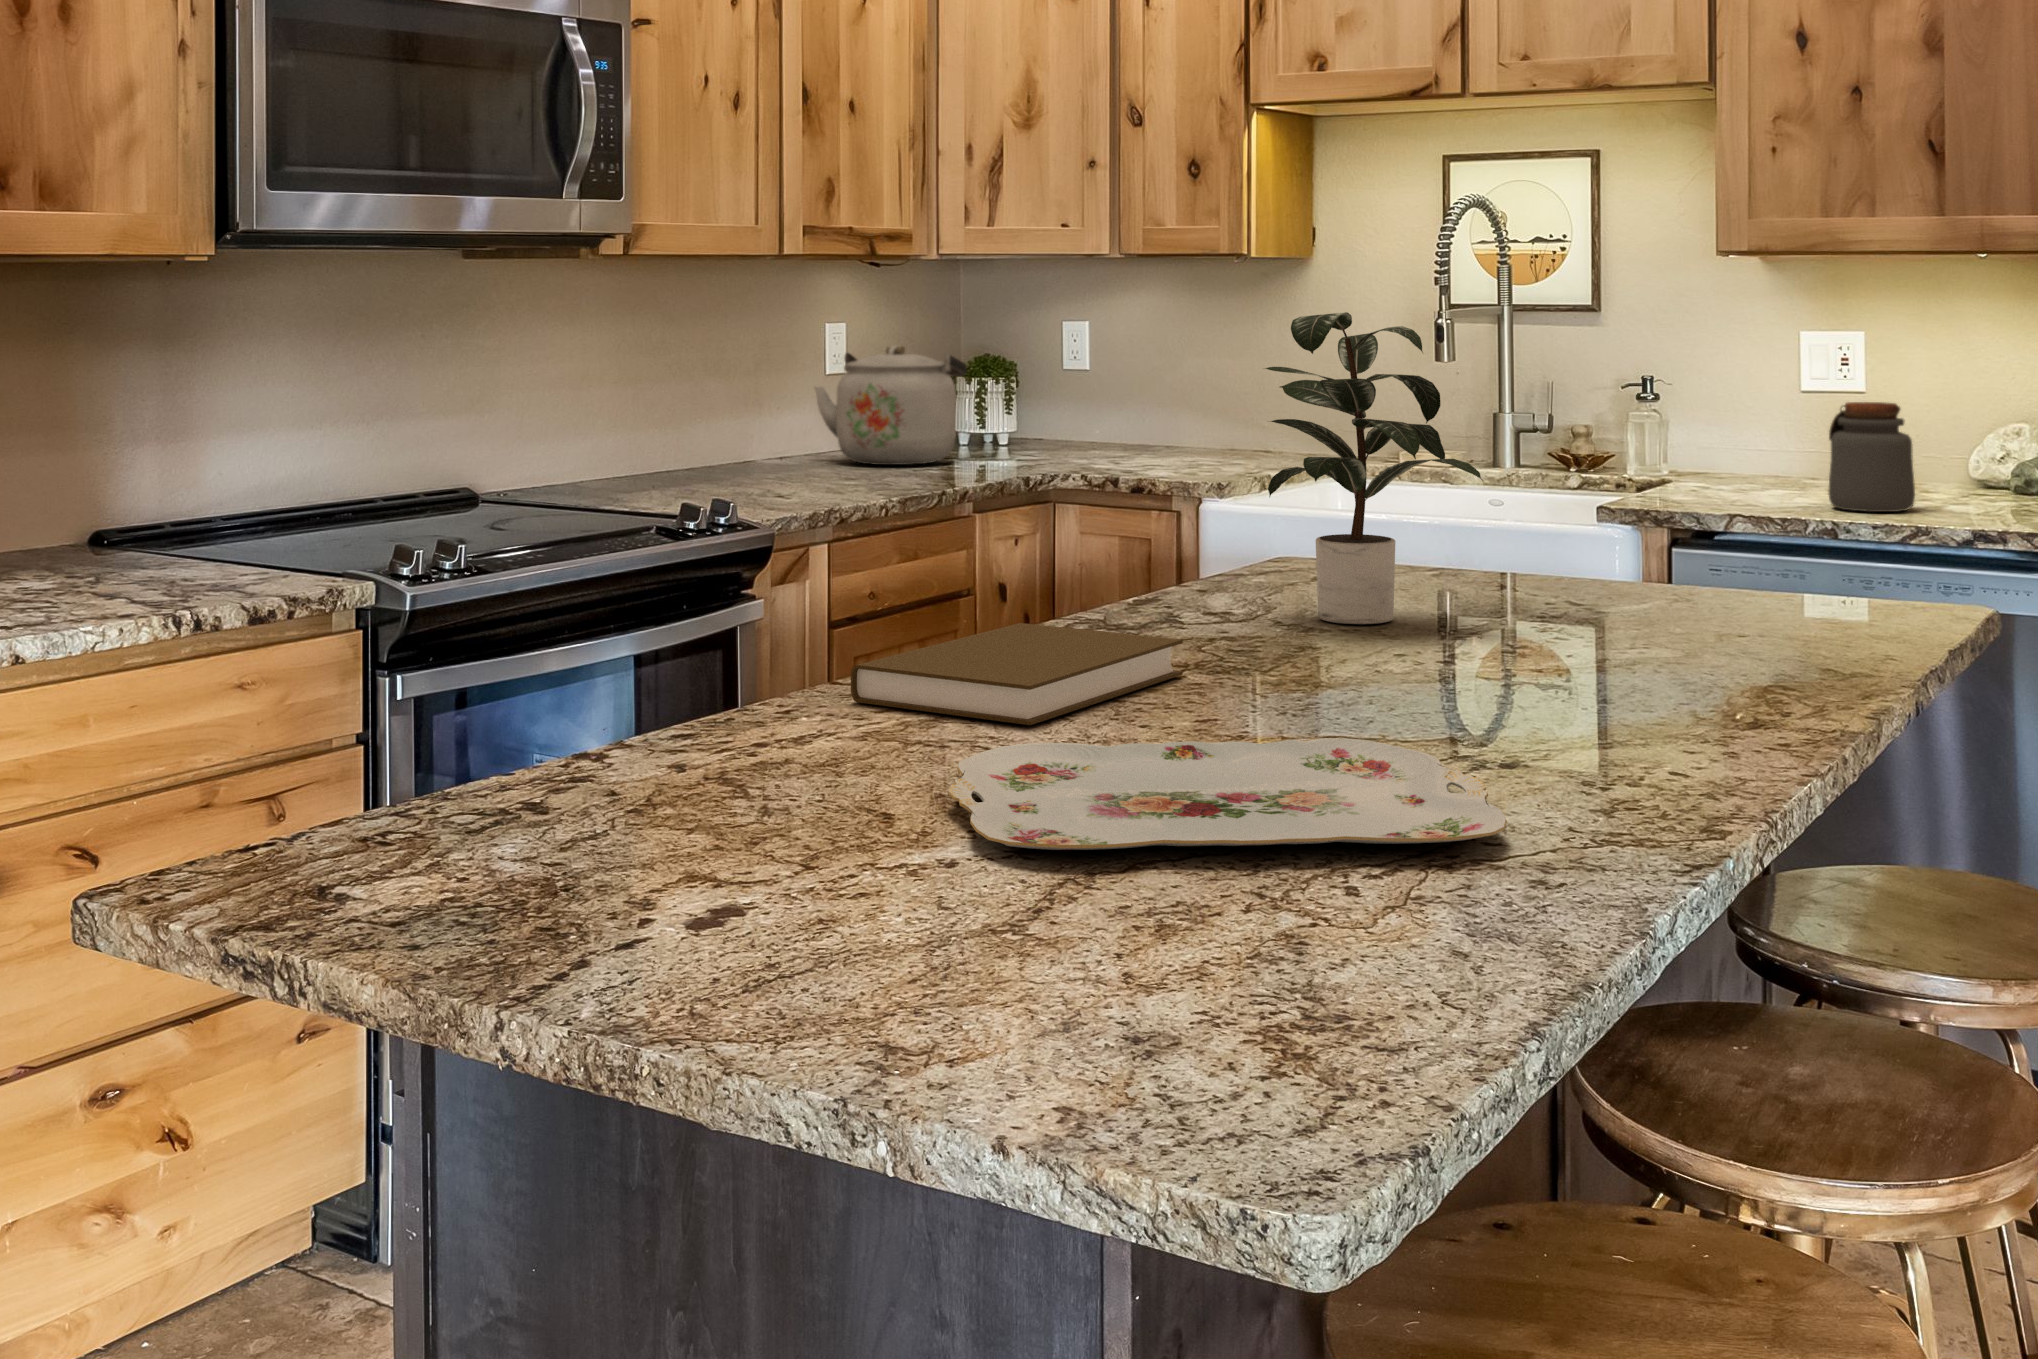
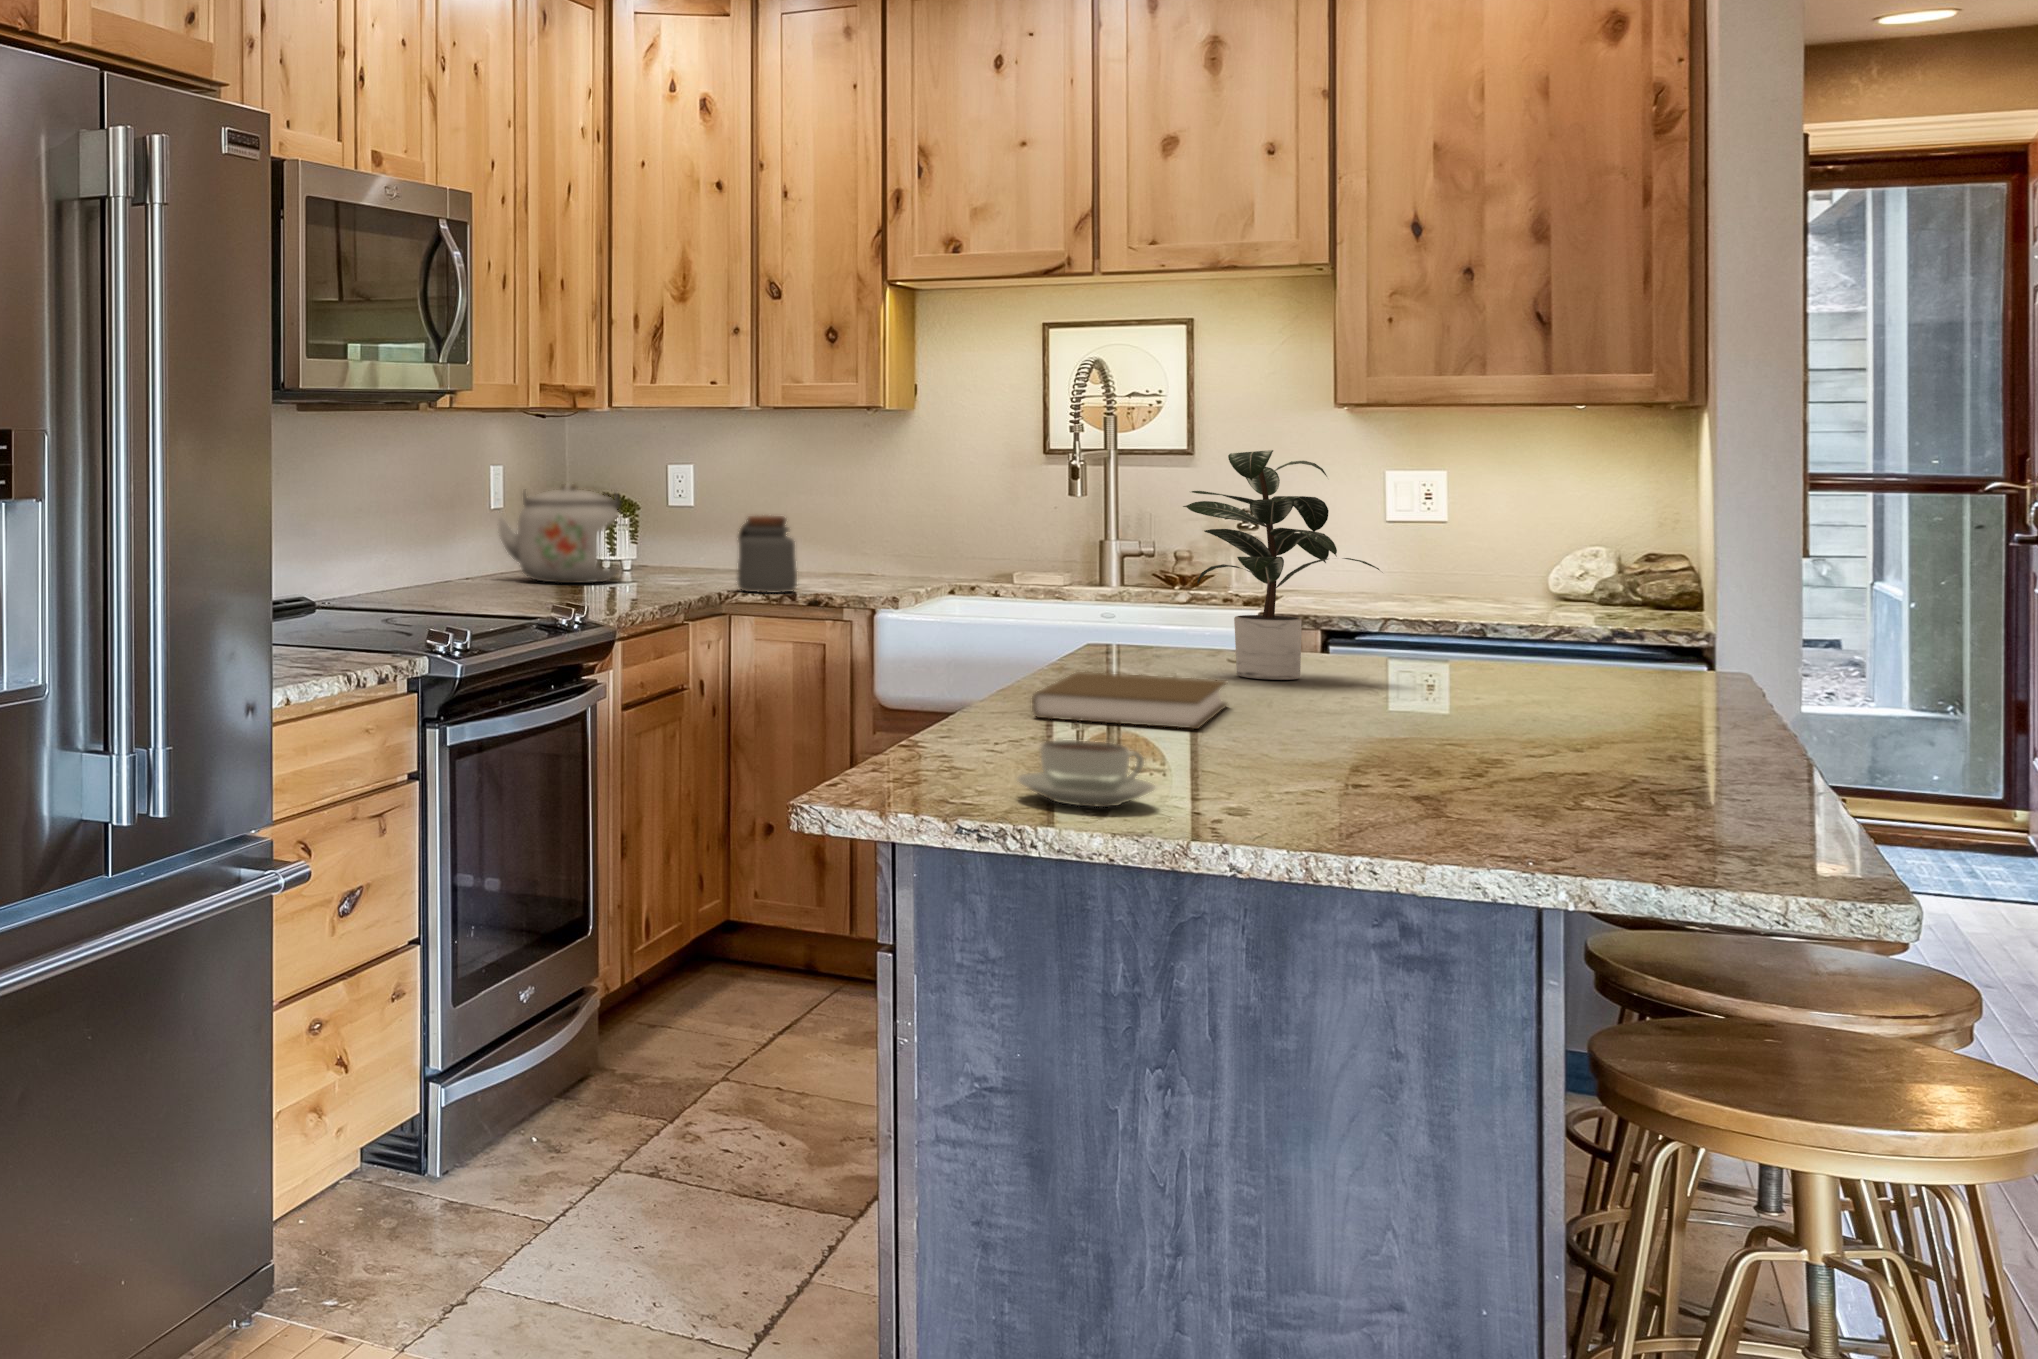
jar: present [1829,402,1915,512] -> present [737,515,797,593]
serving tray: present [948,738,1507,850] -> none [1220,732,1673,782]
coffee cup: none [358,797,570,920] -> present [1017,740,1155,807]

